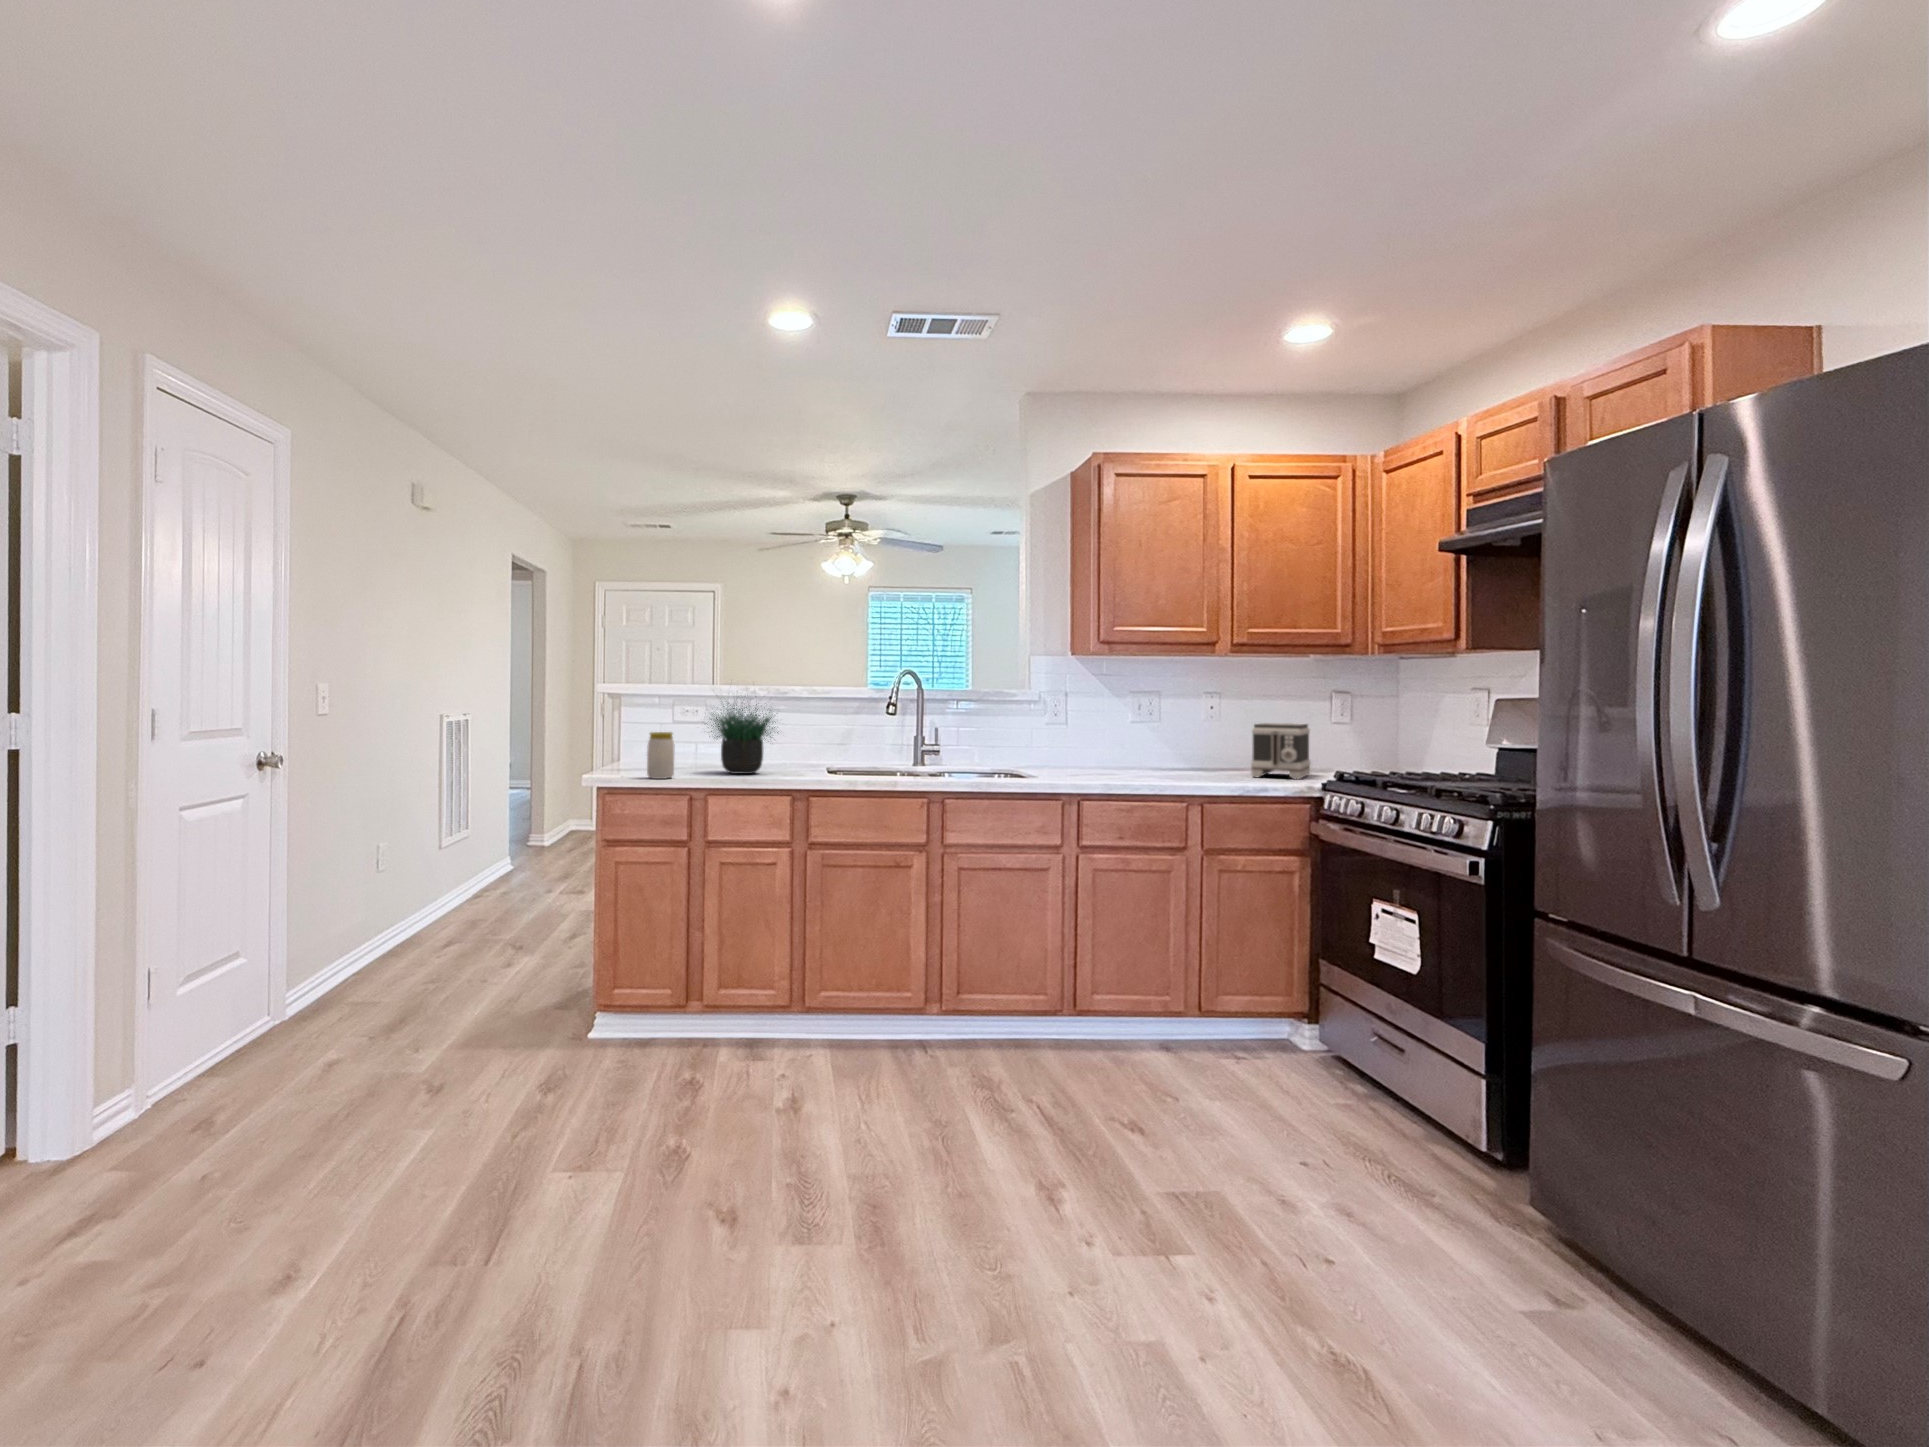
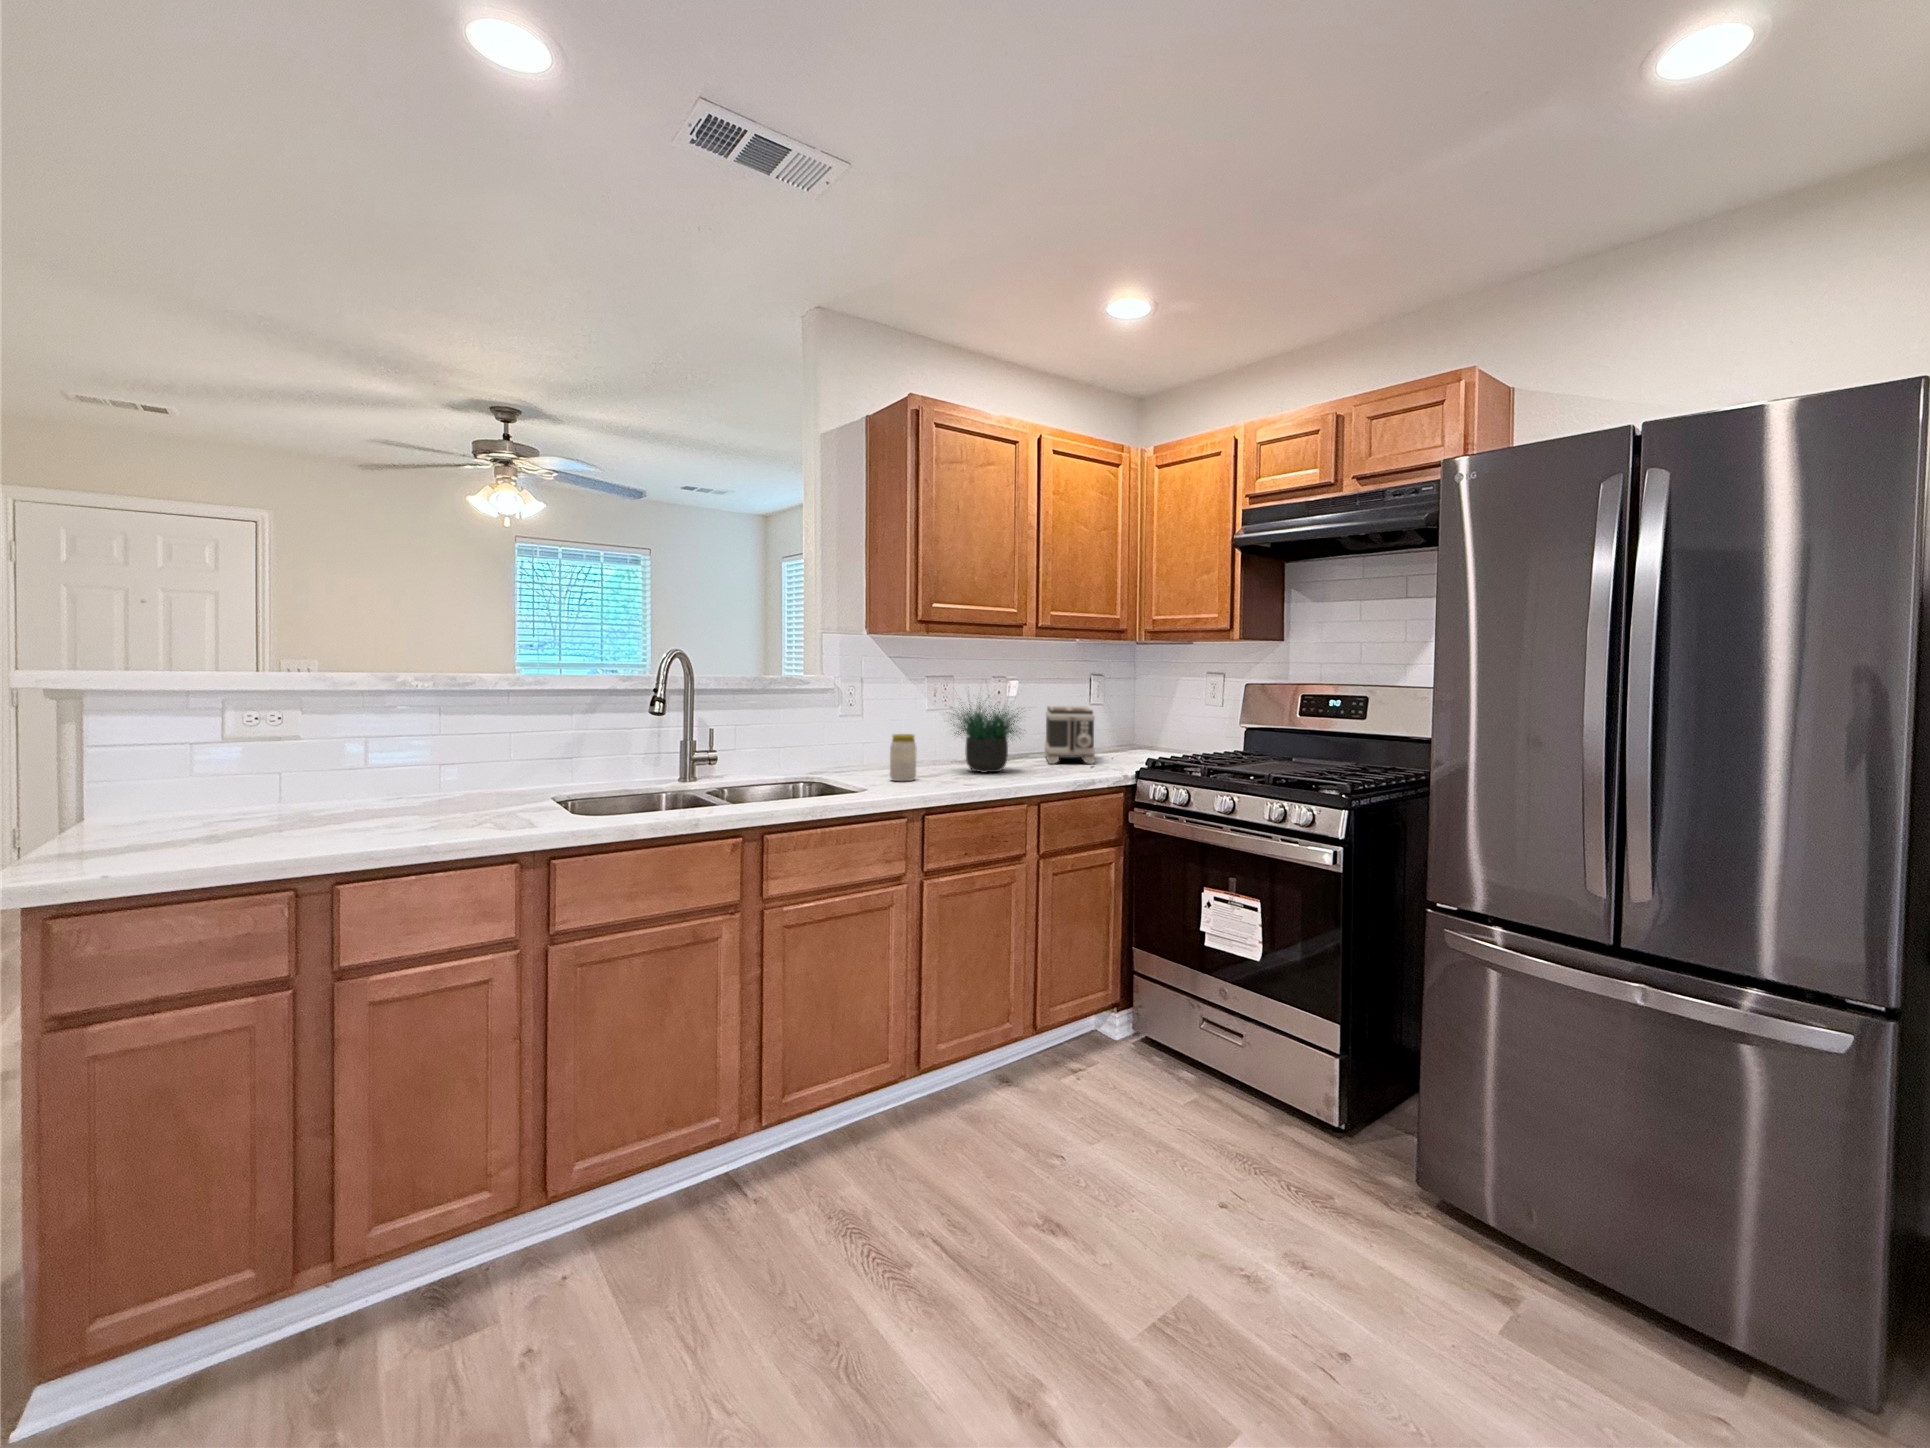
potted plant: present [710,702,778,774] -> present [953,695,1025,773]
jar: present [647,732,675,779] -> present [890,734,916,781]

